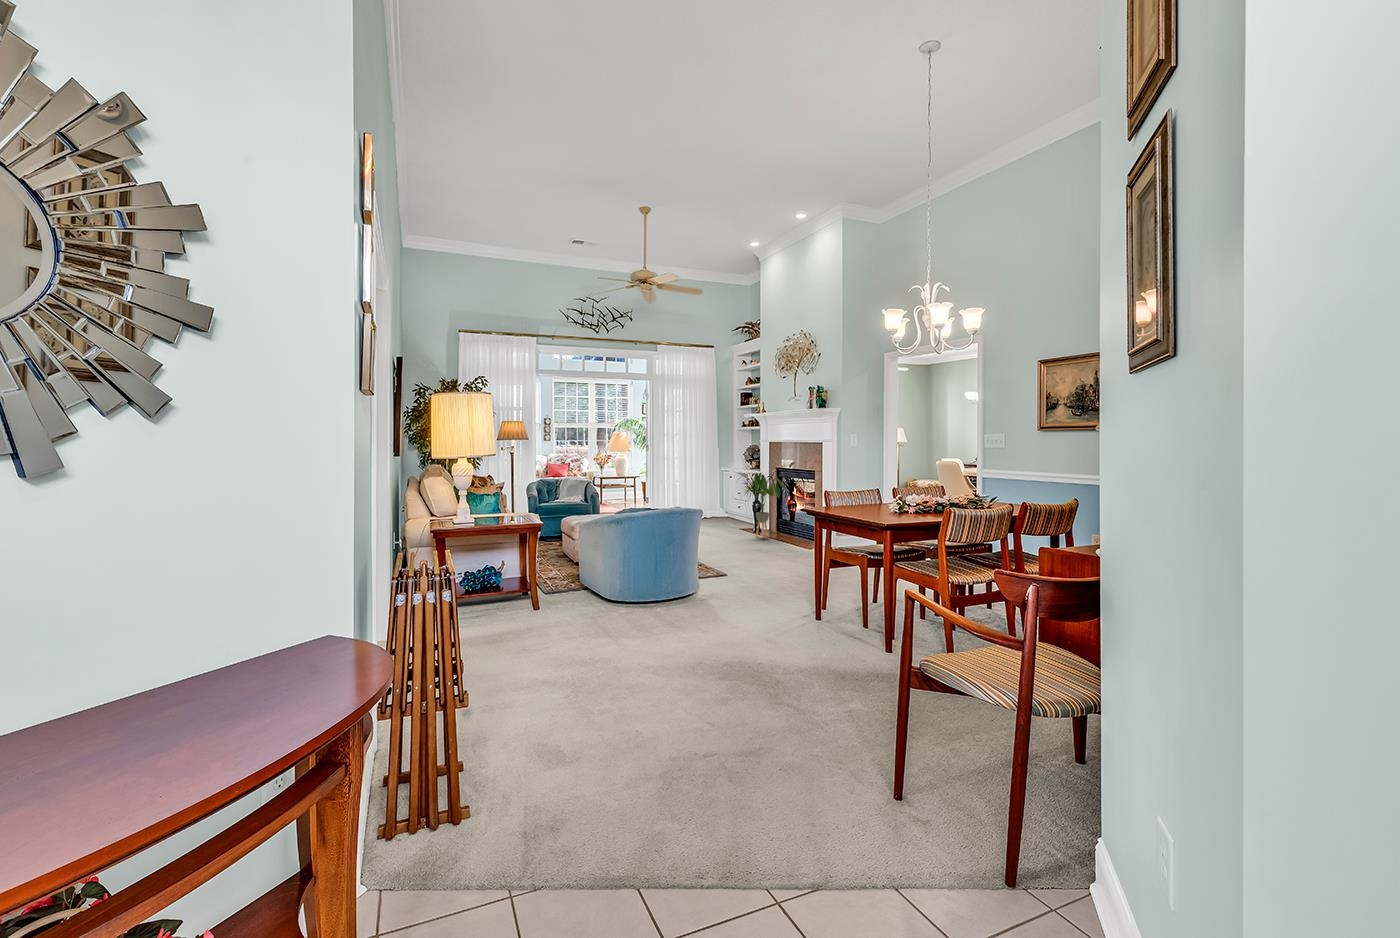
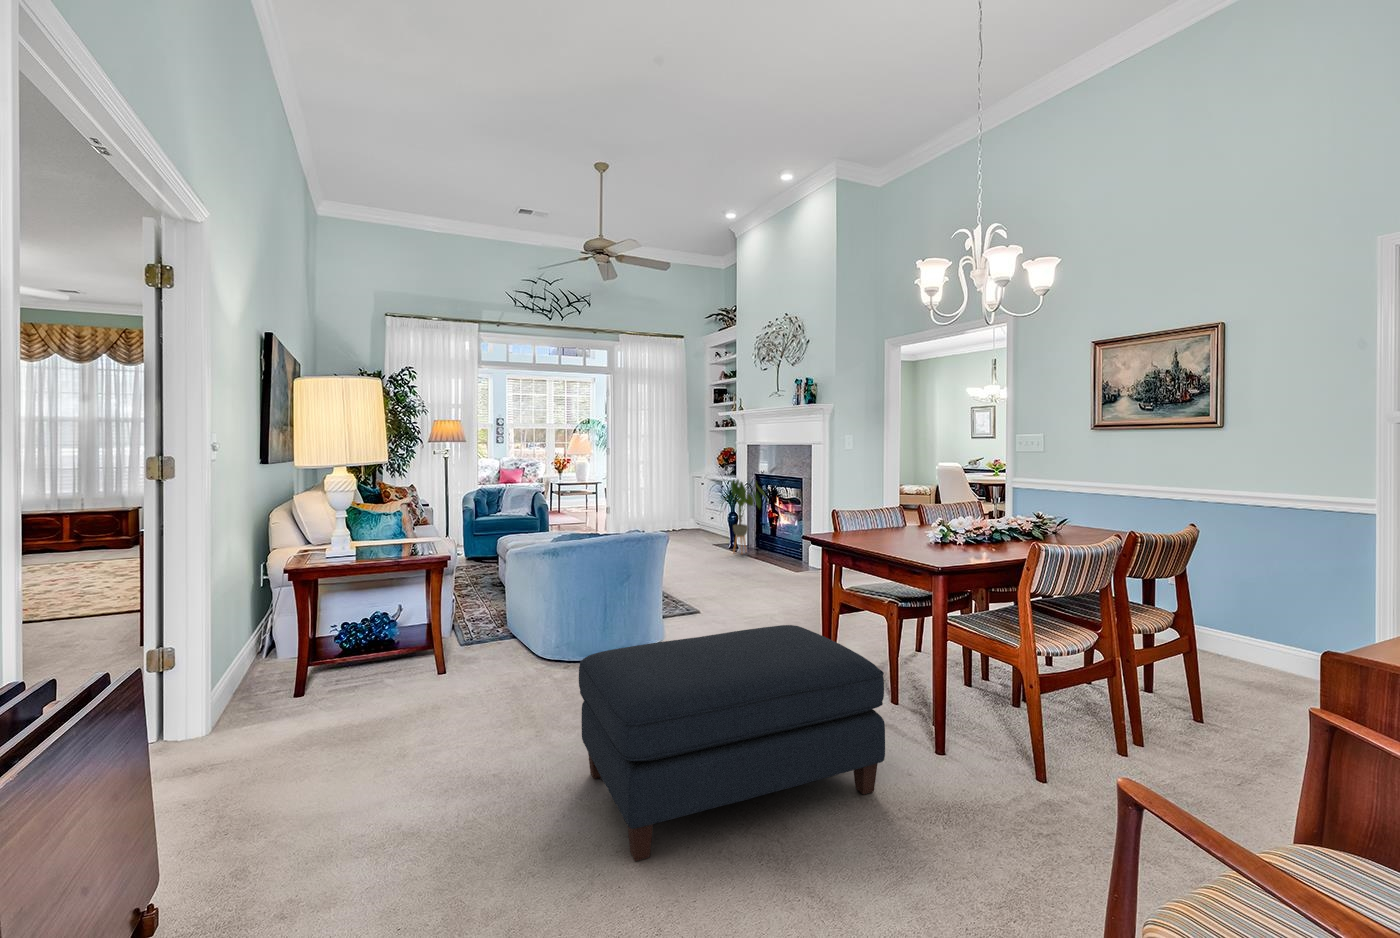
ottoman: none [646,565,840,684] -> present [579,625,885,861]

